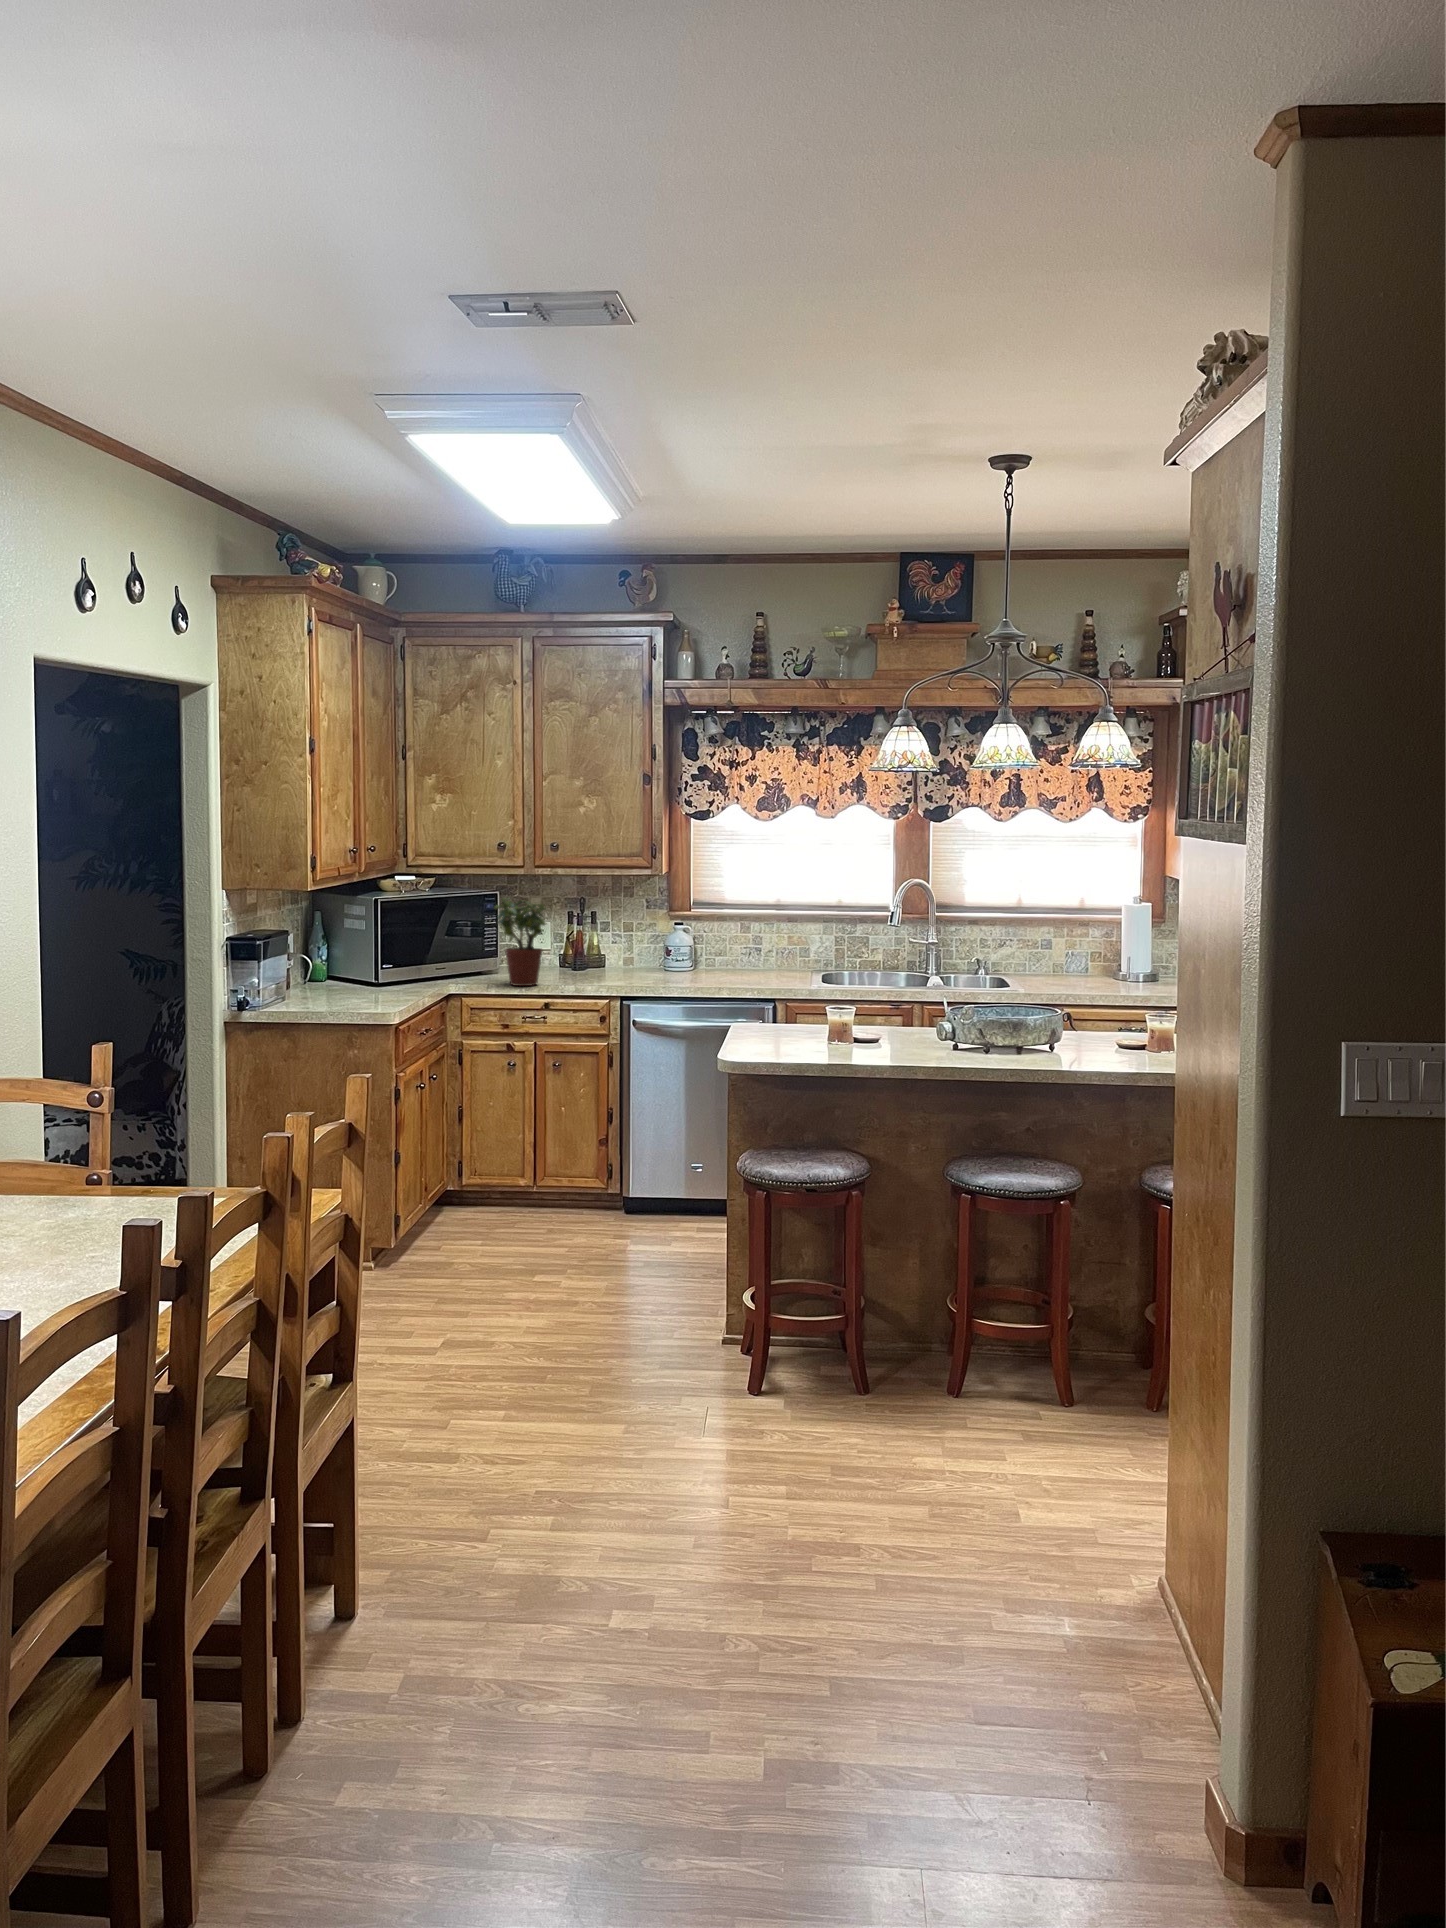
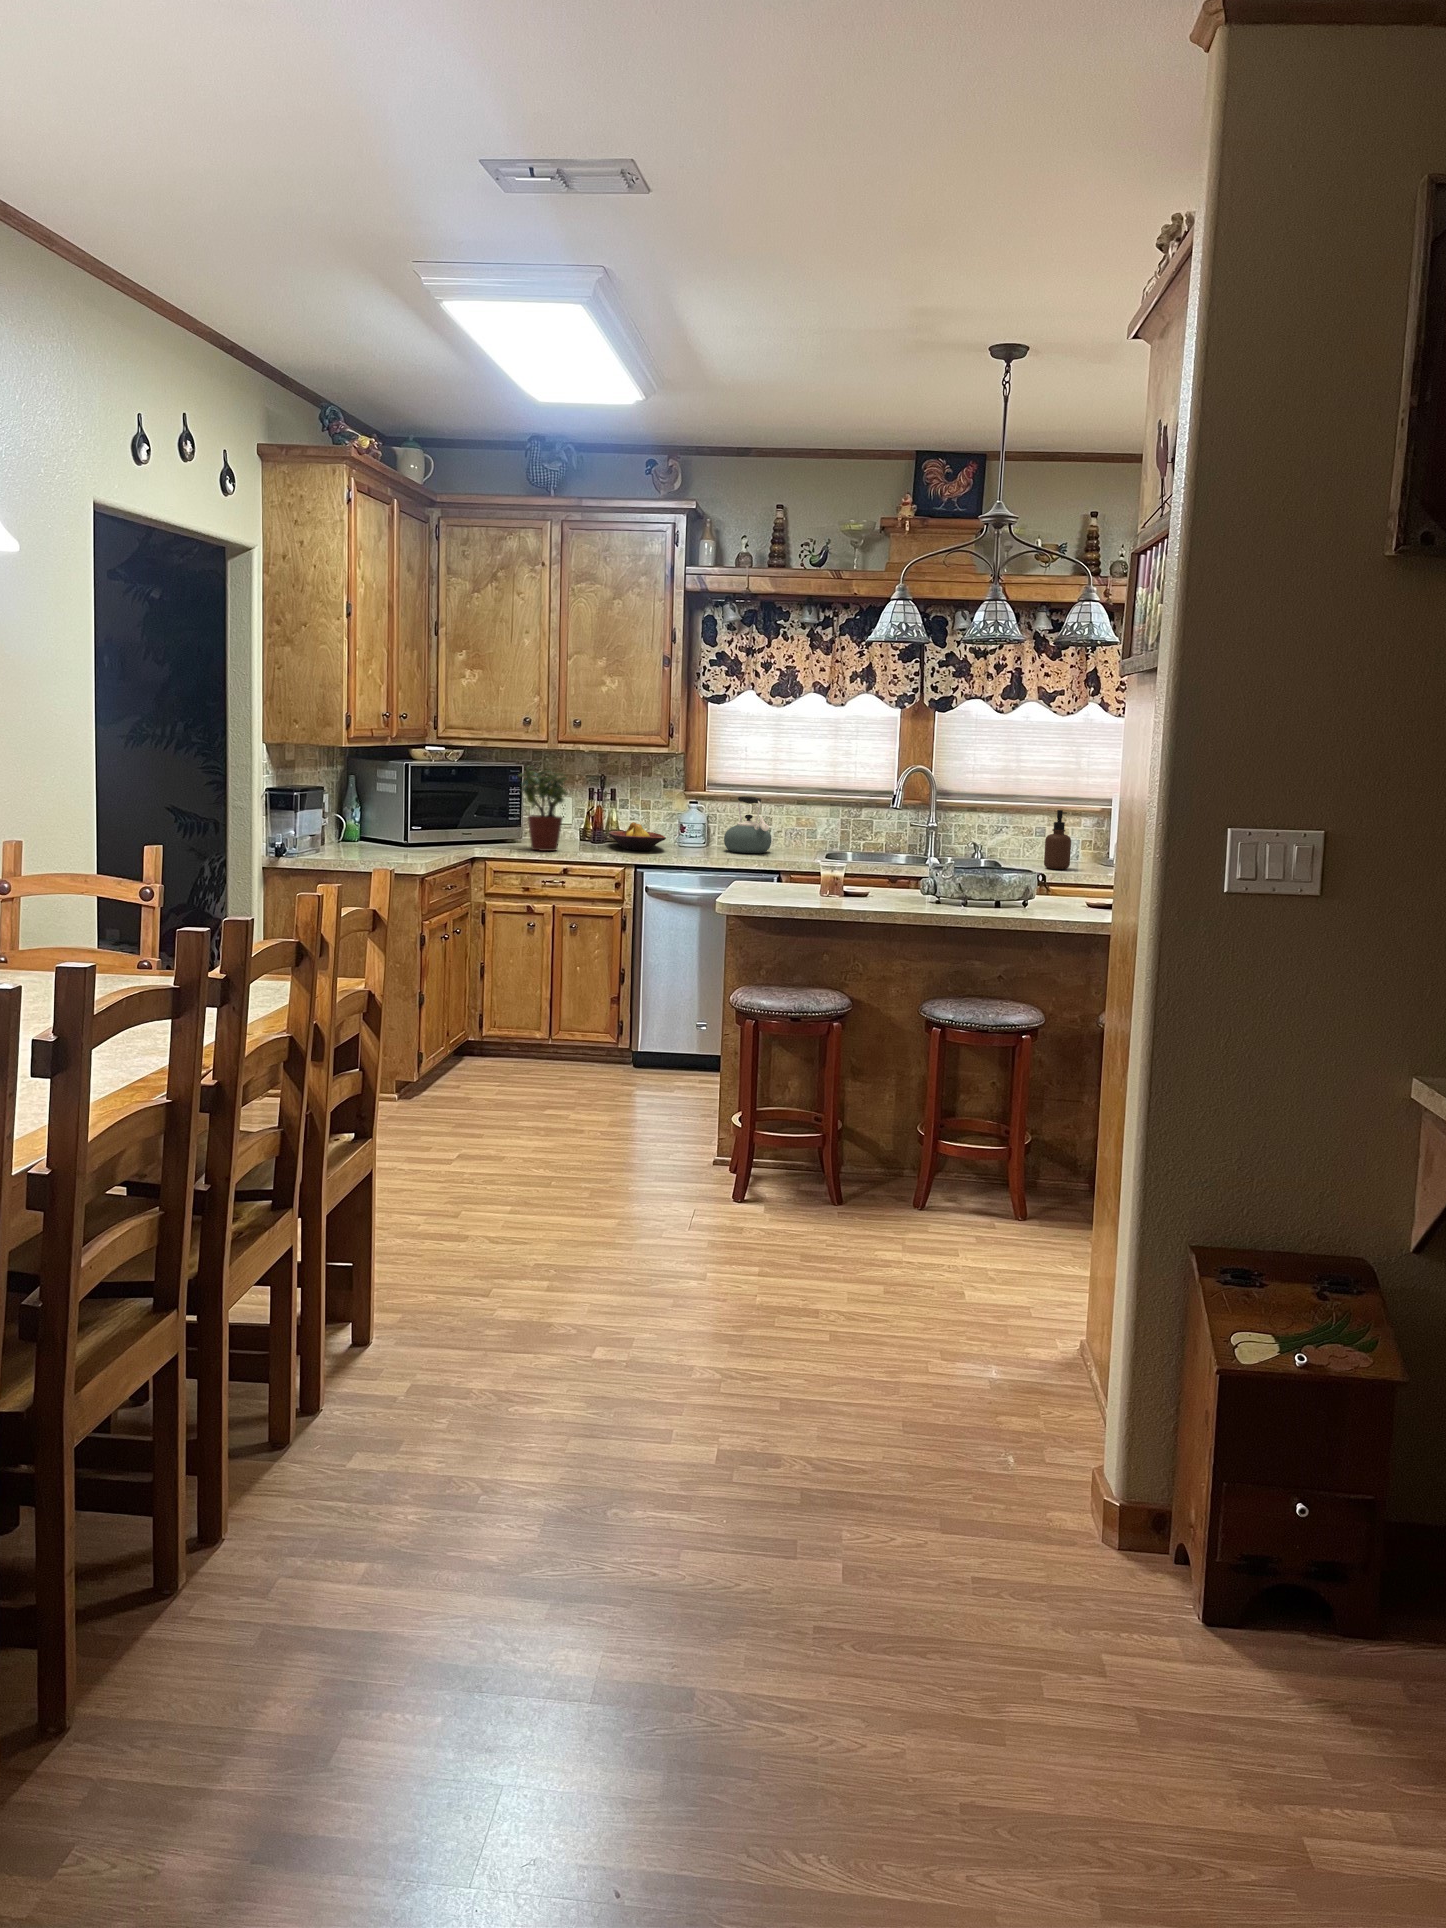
kettle: none [713,919,763,979] -> present [724,796,772,853]
soap dispenser: none [1053,924,1081,987] -> present [1044,810,1071,869]
fruit bowl: none [591,950,652,981] -> present [609,822,666,850]

